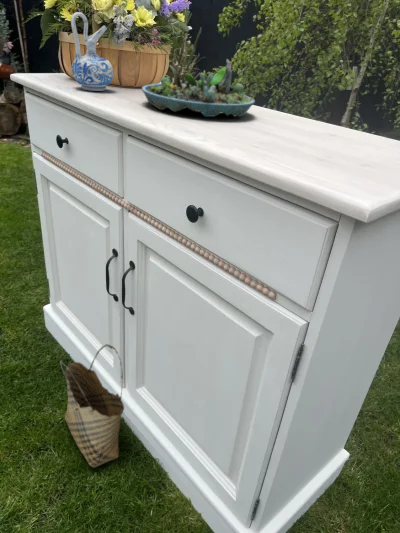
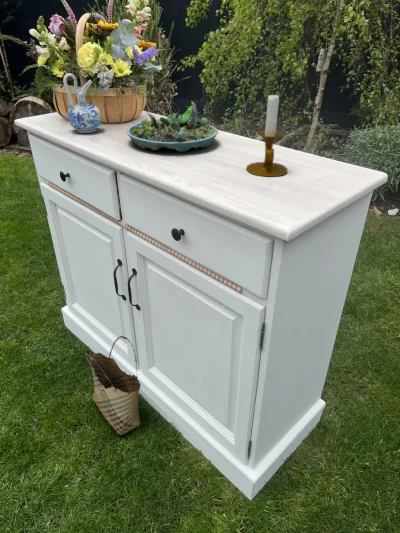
candlestick: none [292,41,349,151] -> present [246,95,287,177]

